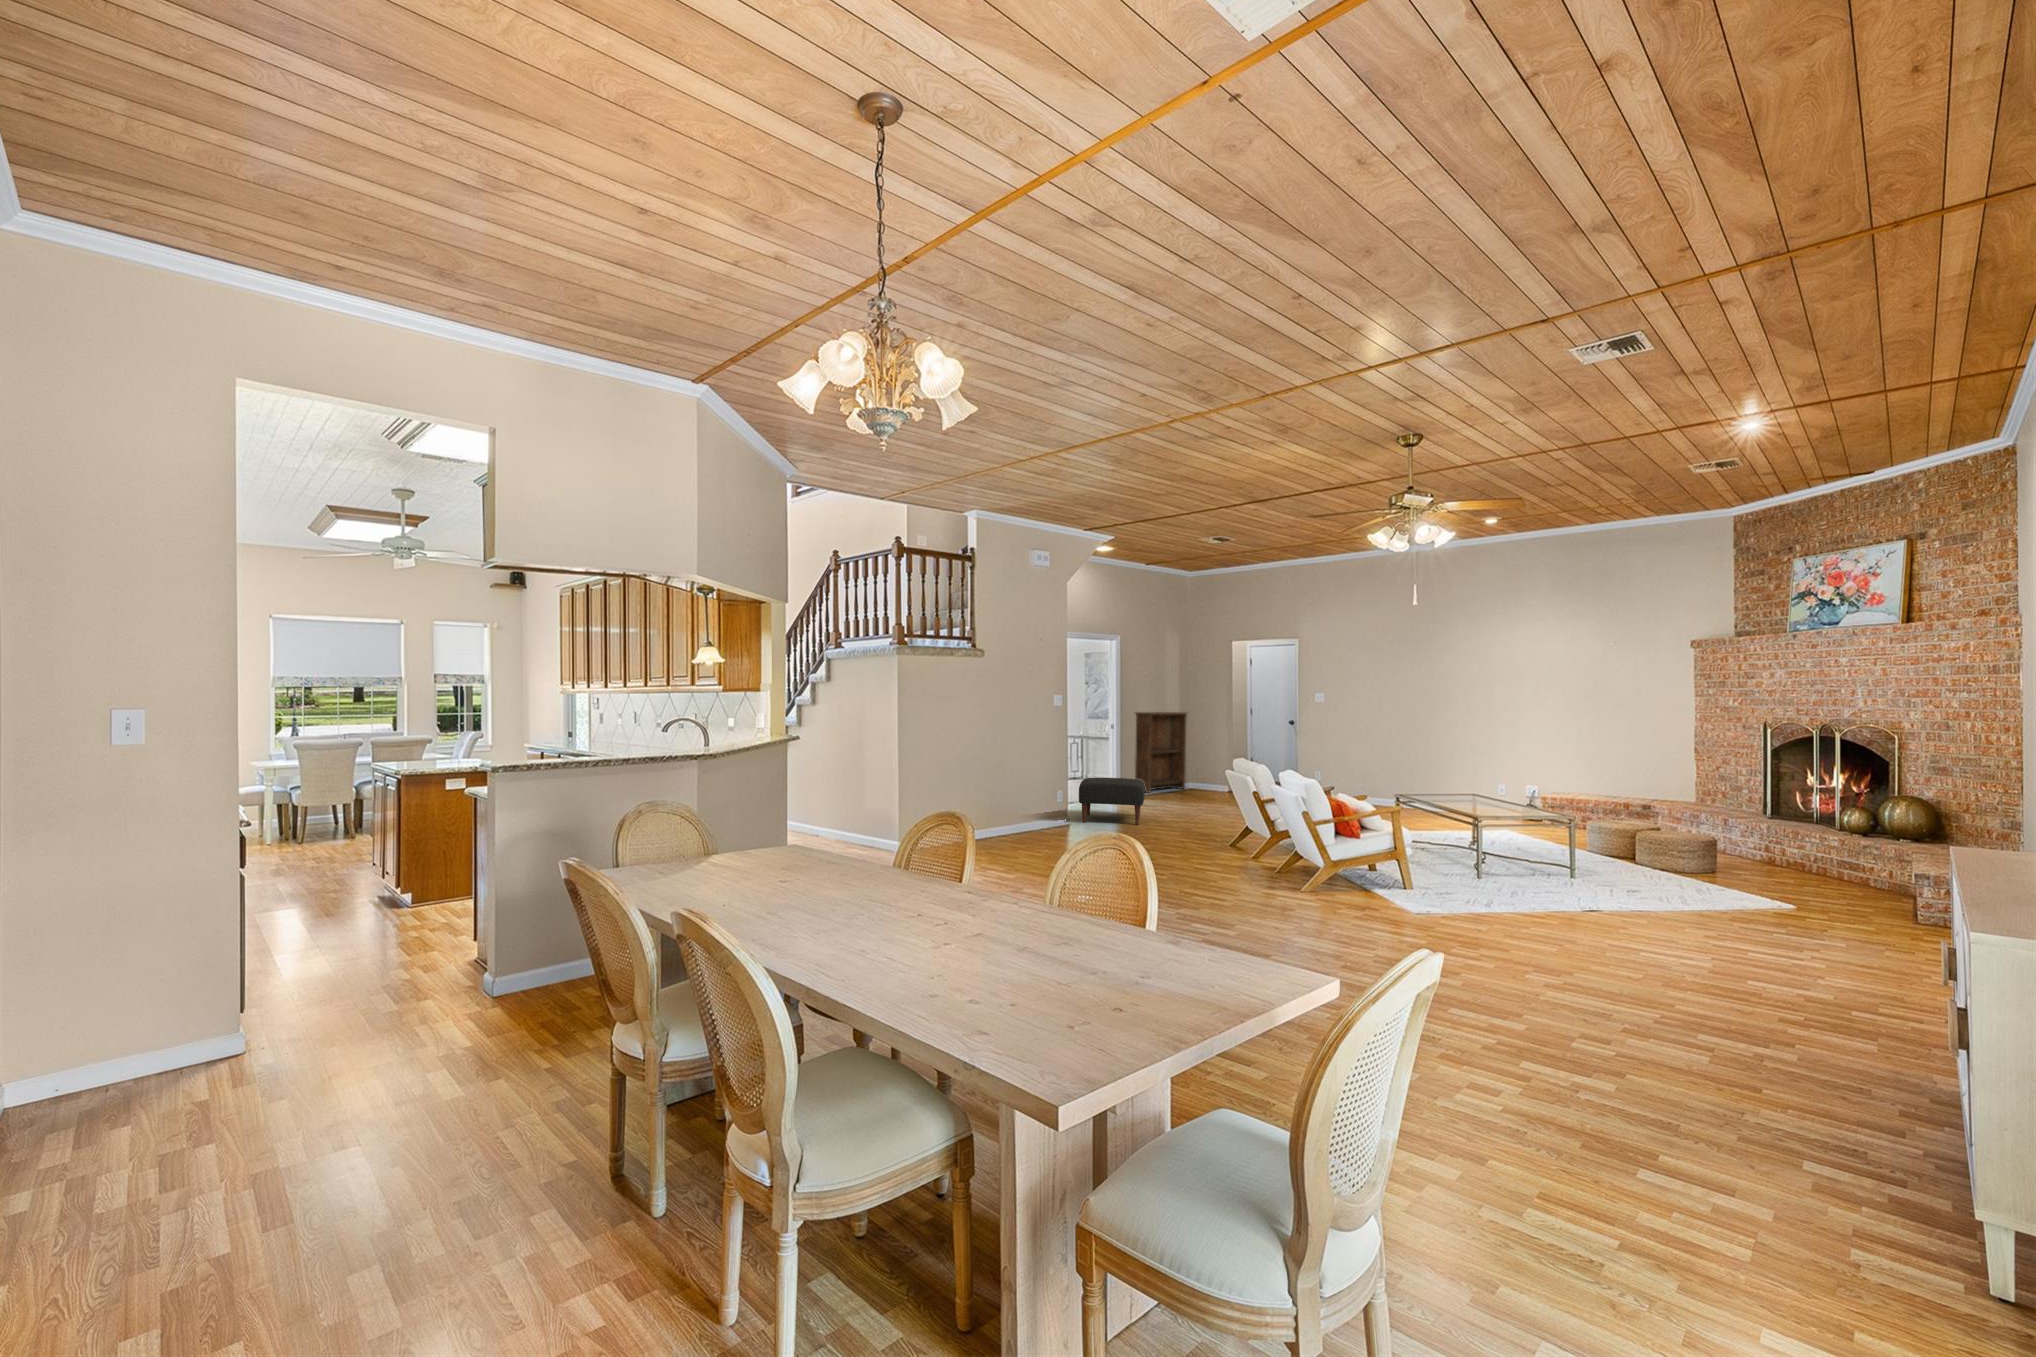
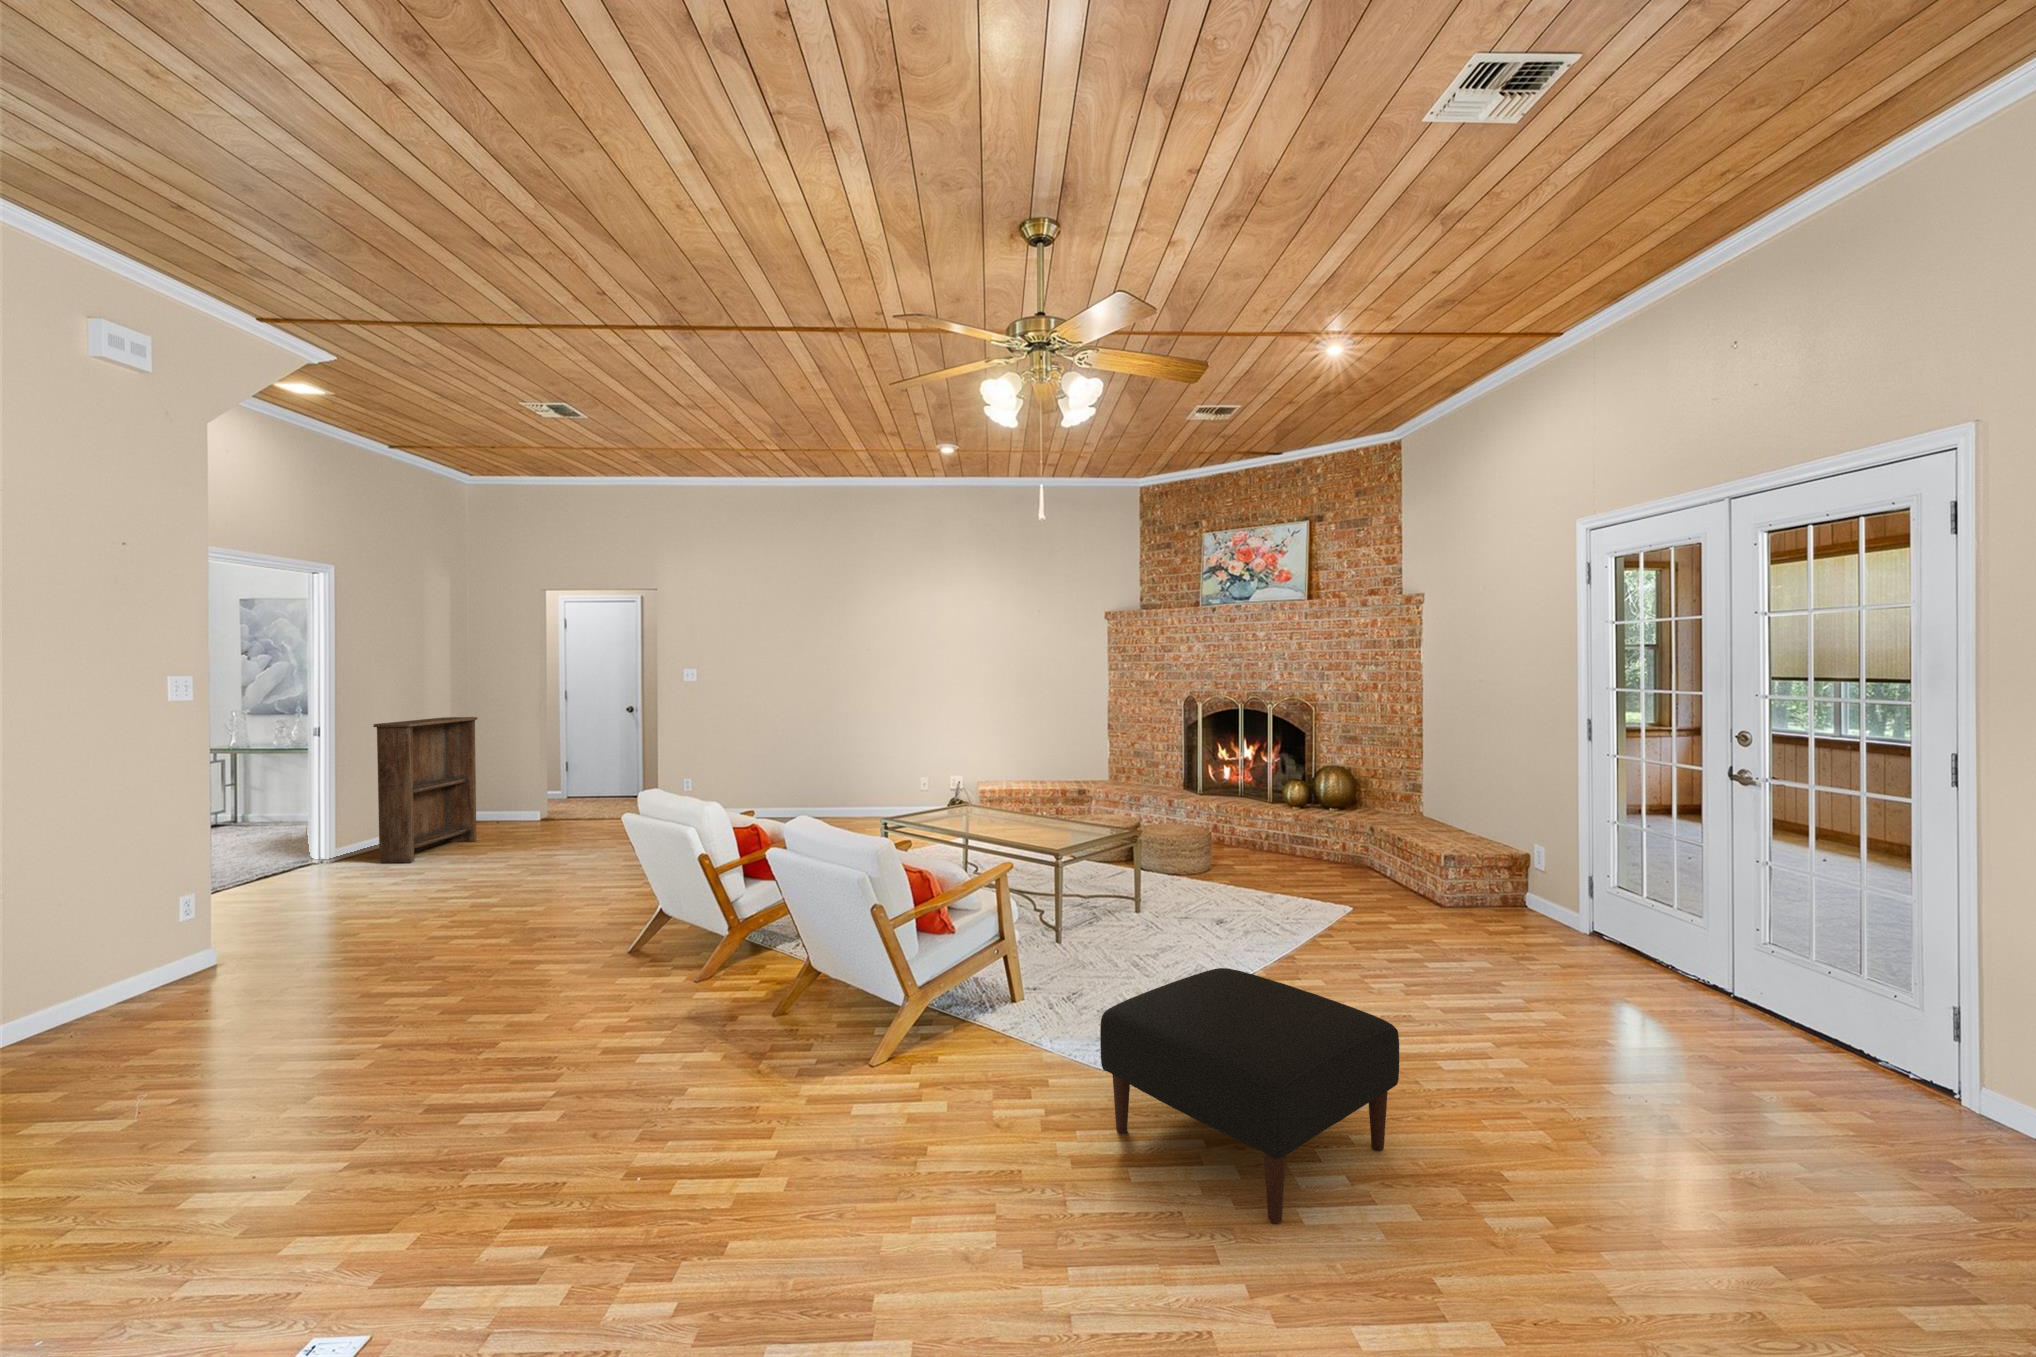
ottoman: present [1079,778,1145,825] -> present [1100,968,1399,1223]

